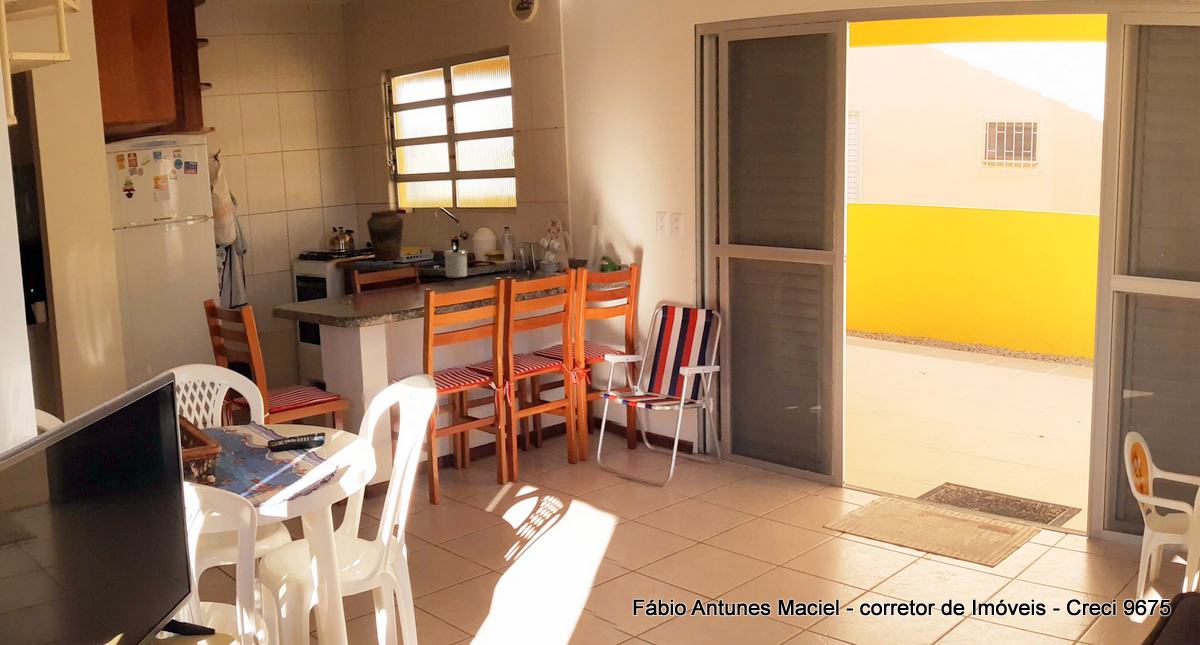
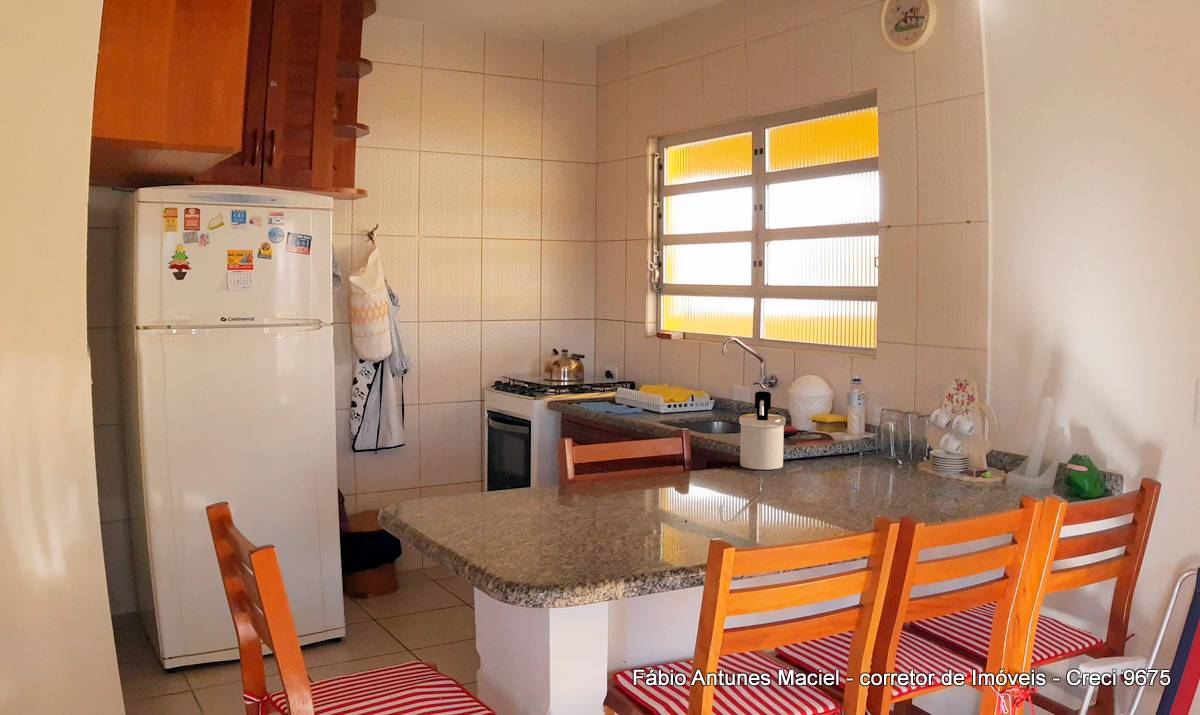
vase: present [367,210,403,260] -> none [603,323,665,409]

